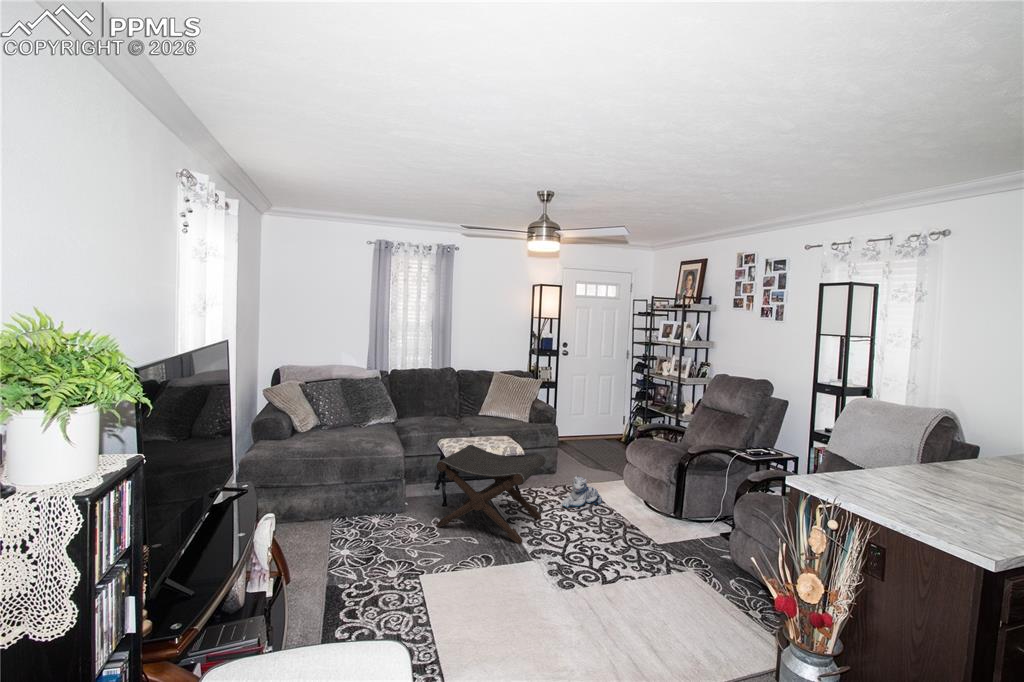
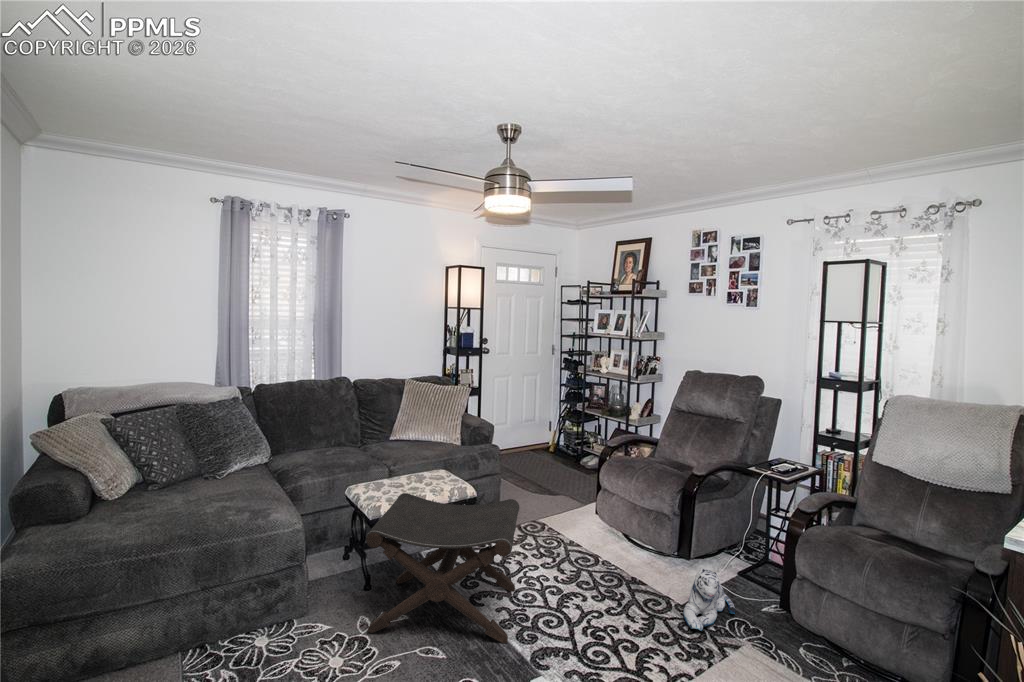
plush toy: present [562,475,602,508] -> present [683,568,735,631]

